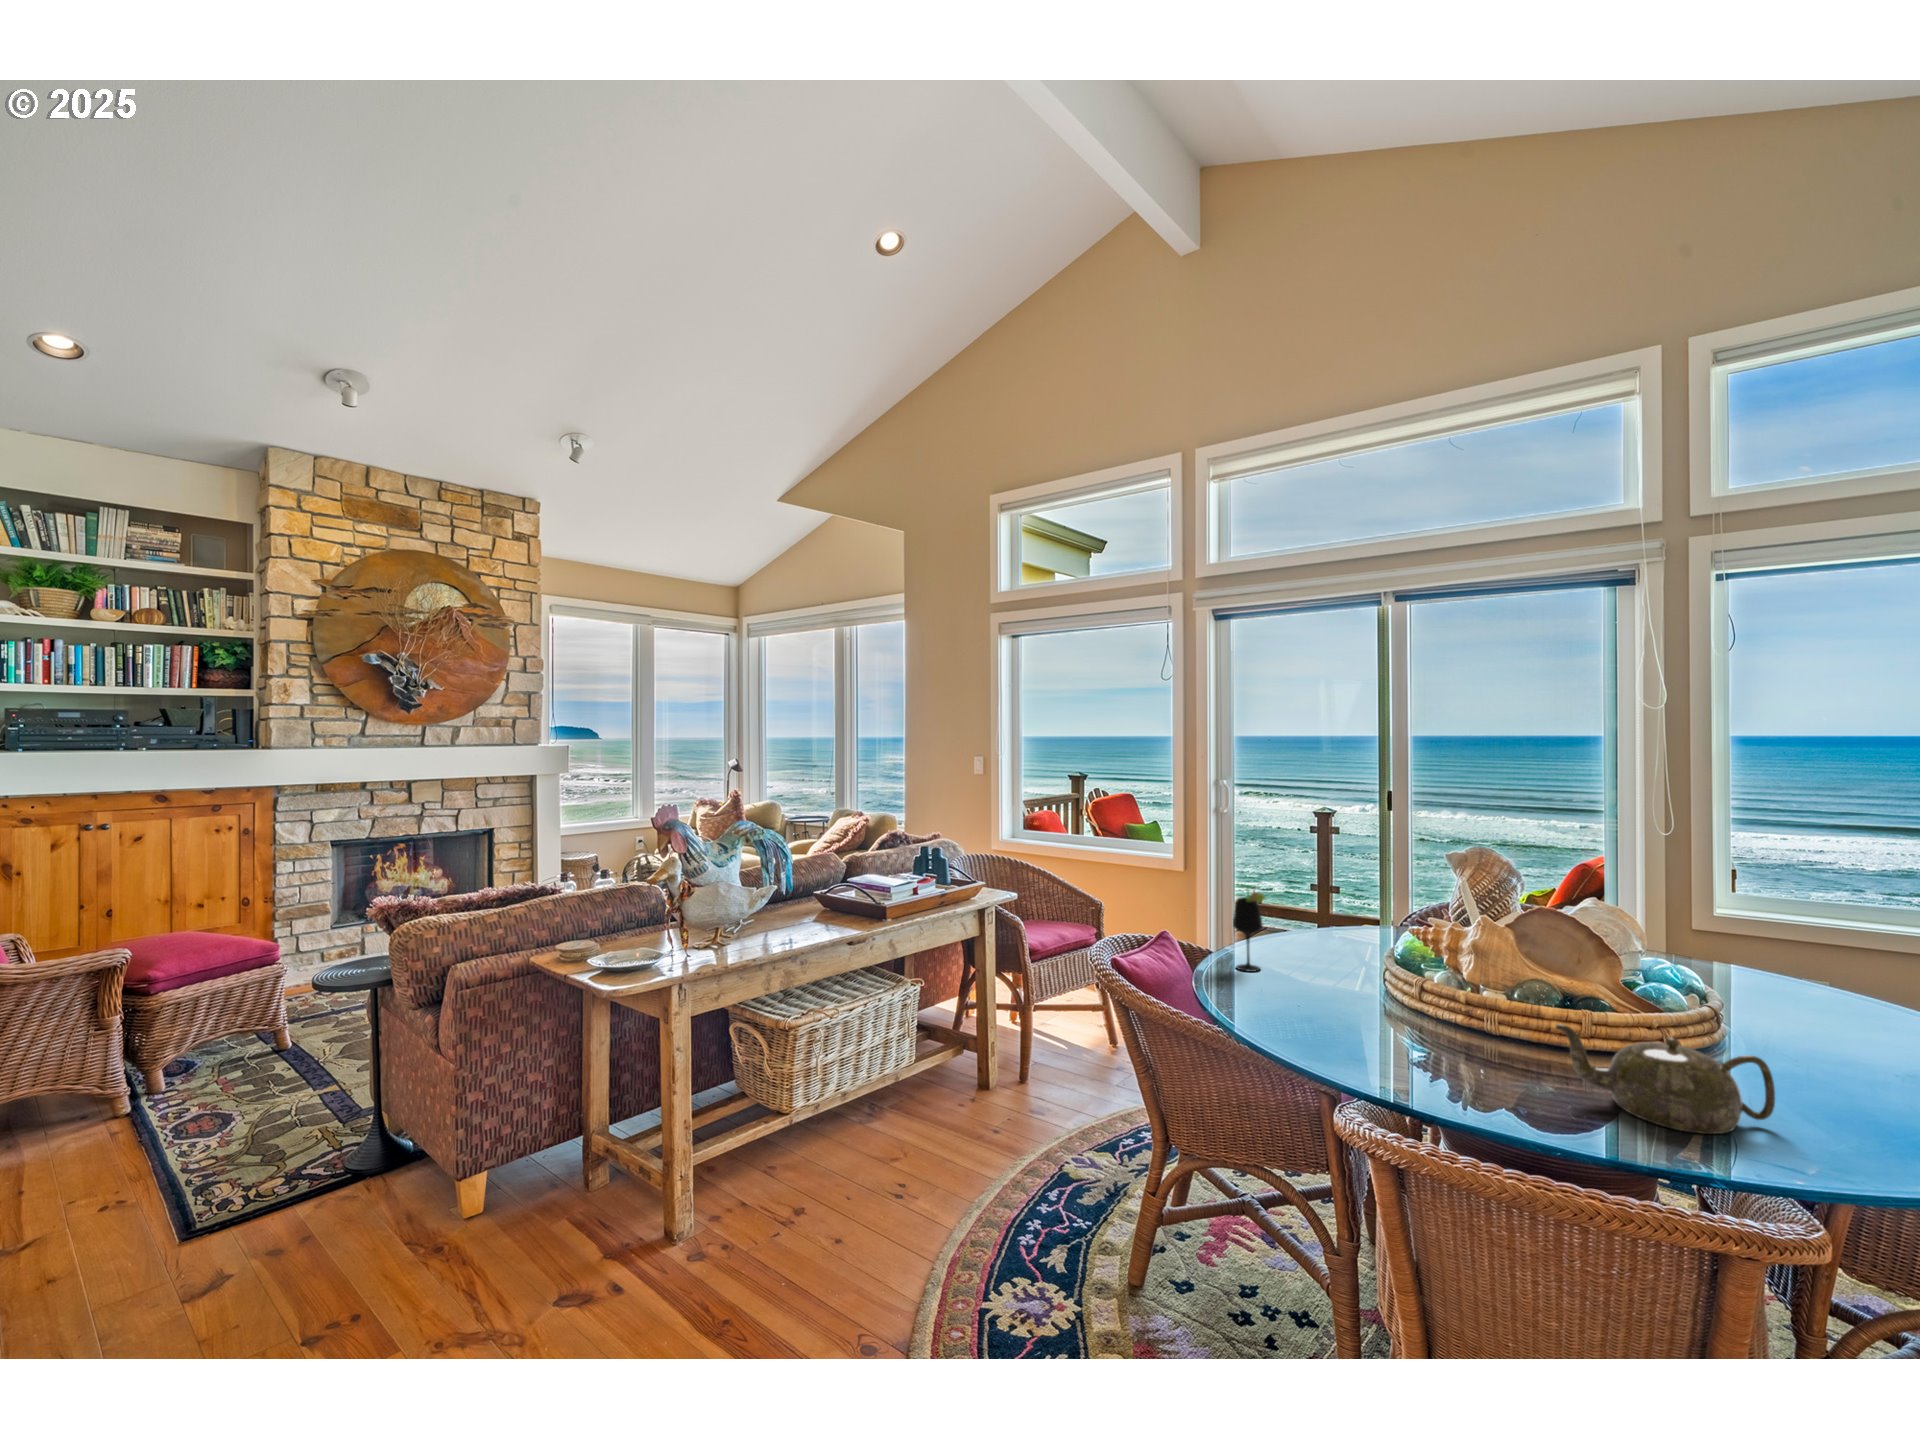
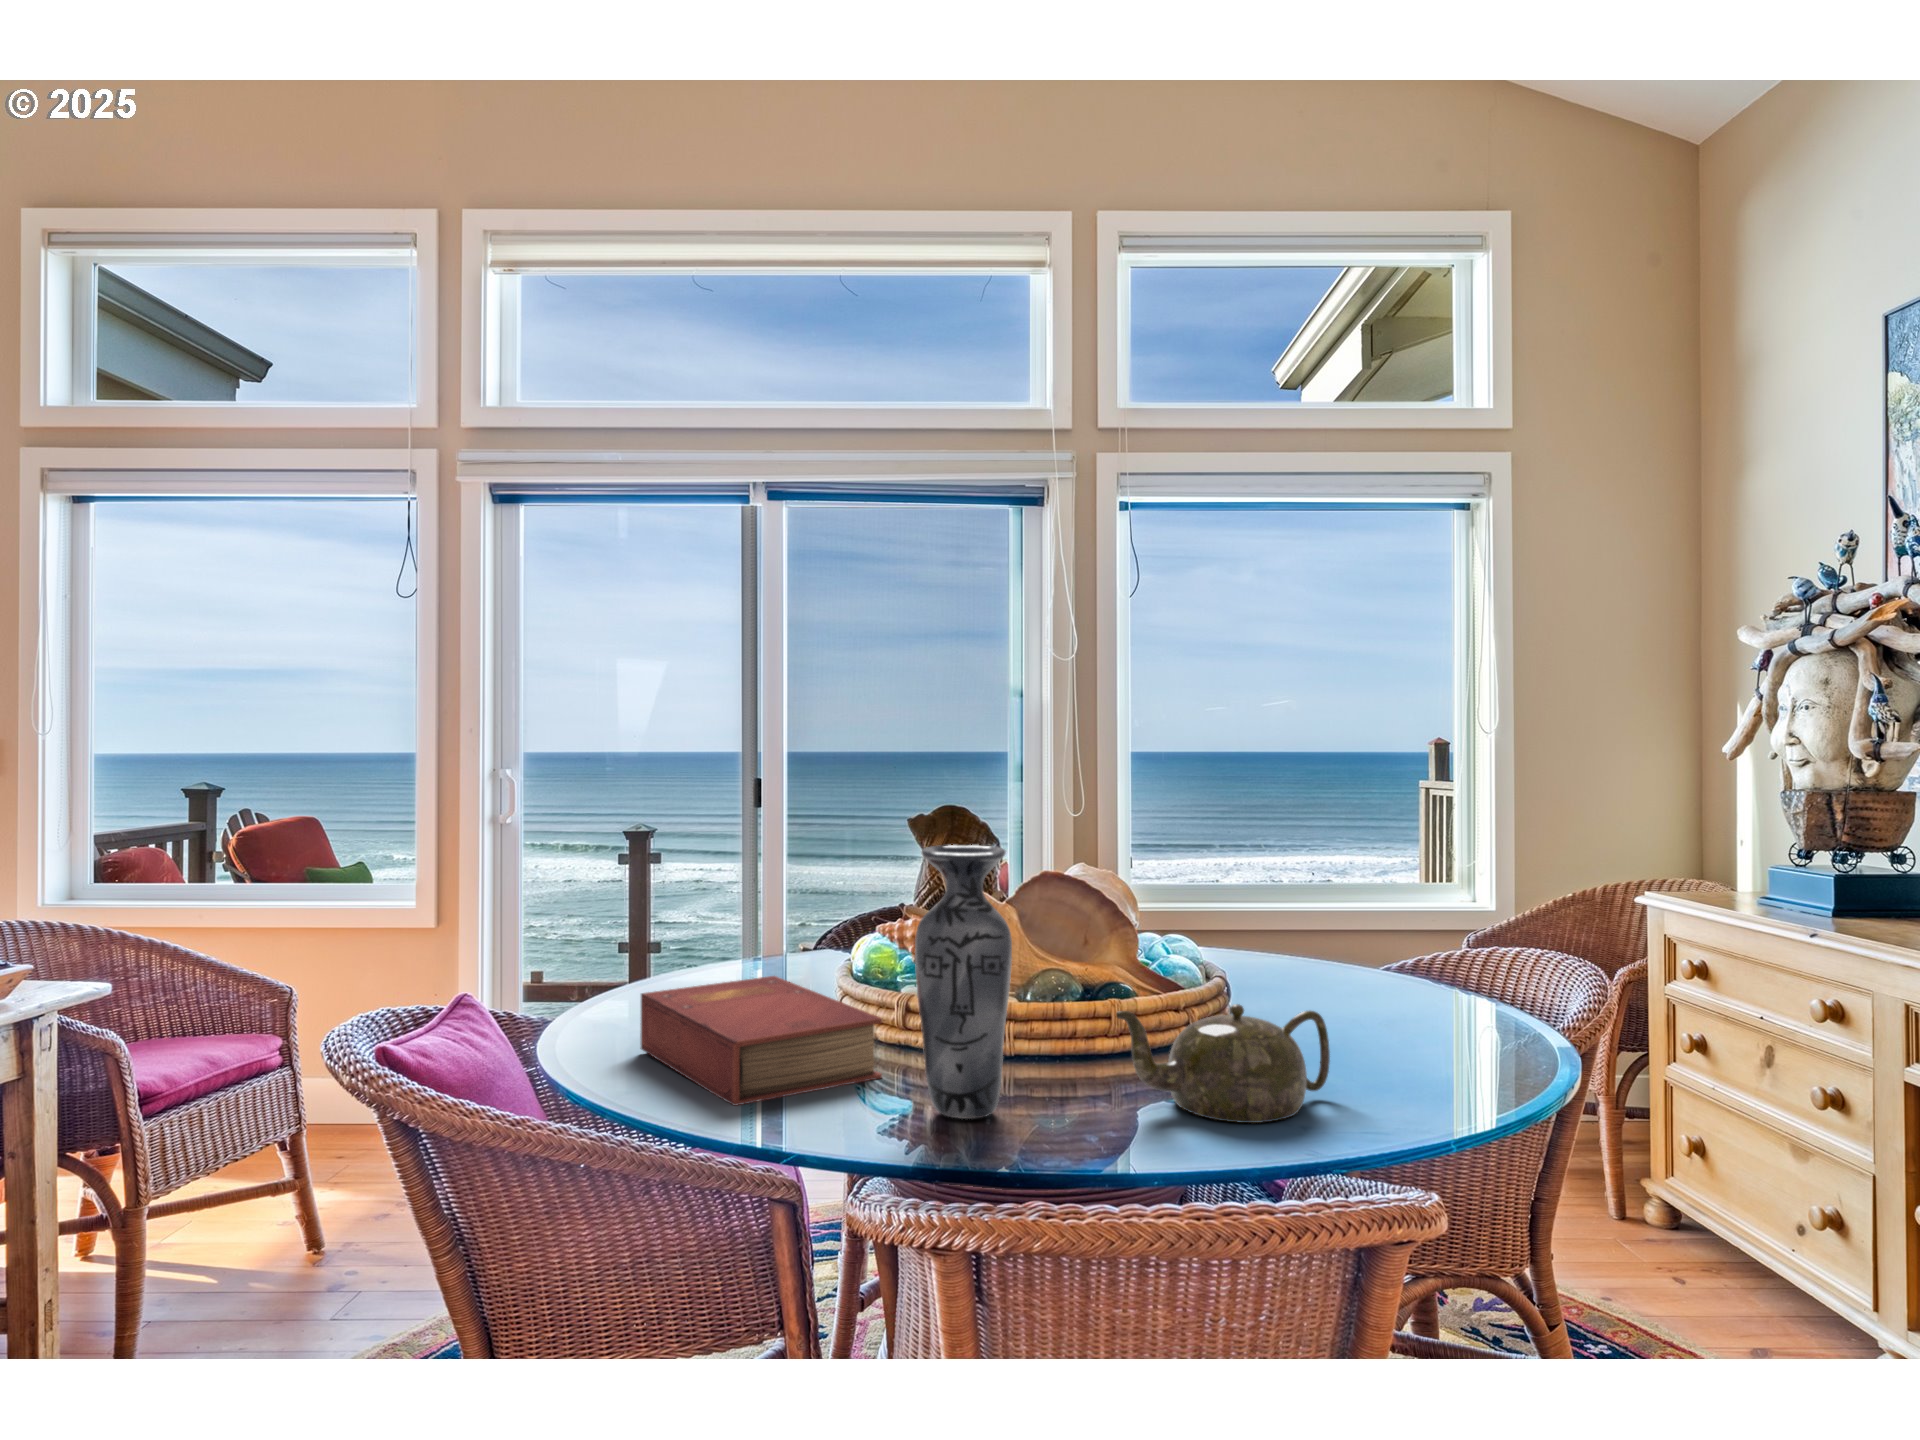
wine glass: present [1233,887,1265,972] -> none [599,887,657,1037]
vase: none [1401,892,1472,1073] -> present [915,845,1012,1119]
book: none [1252,949,1396,1031] -> present [641,976,882,1106]

